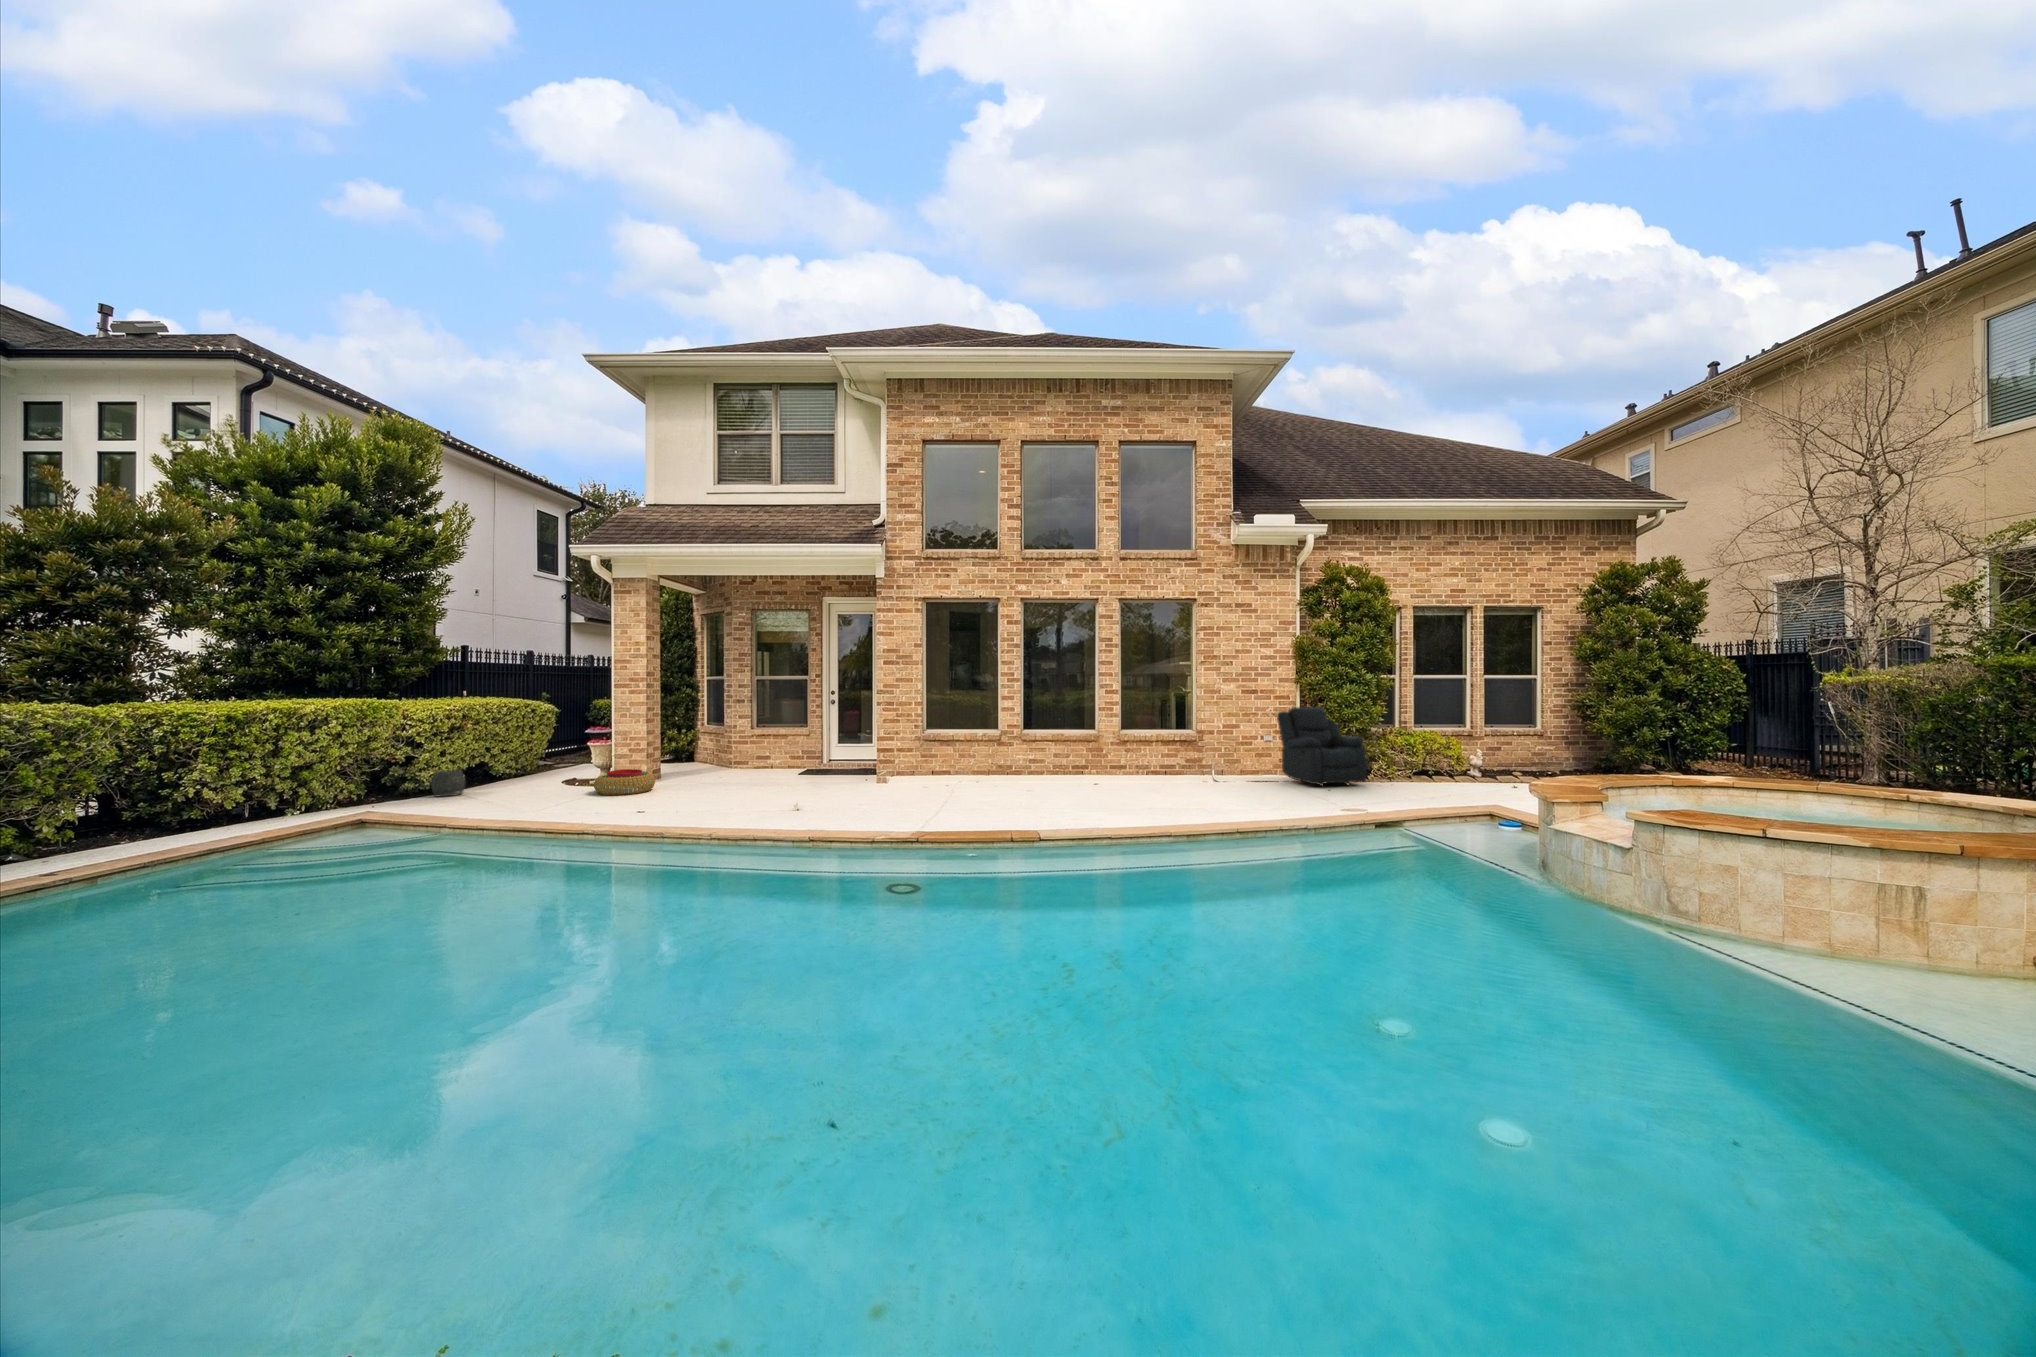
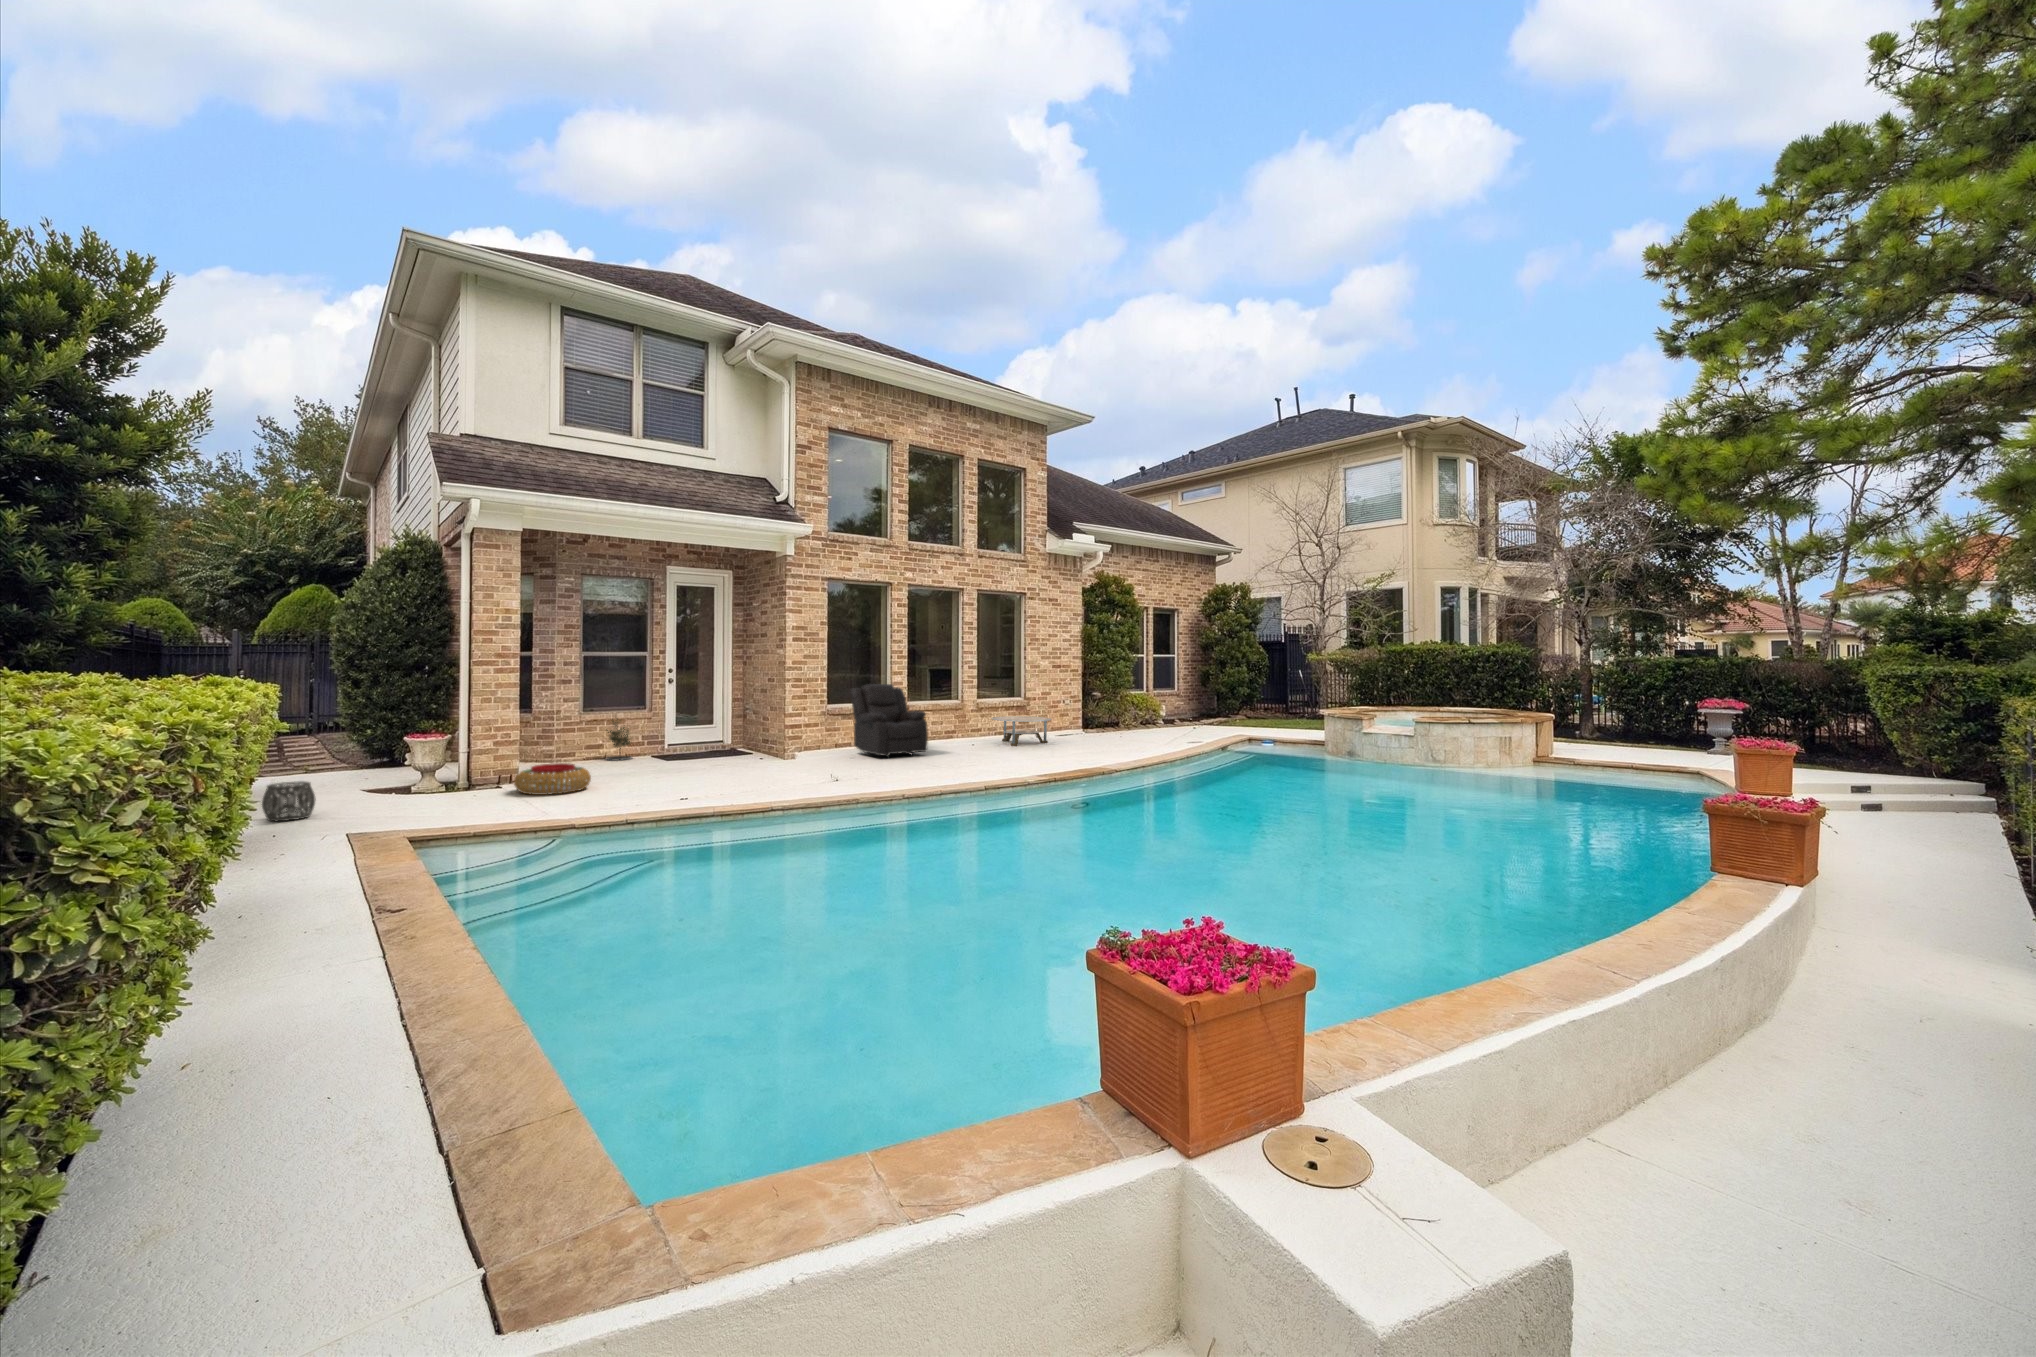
chair: present [1277,707,1367,786] -> present [850,684,928,757]
potted tree: none [759,730,785,770] -> present [607,719,632,761]
round table: none [1125,750,1201,787] -> present [992,716,1051,746]

